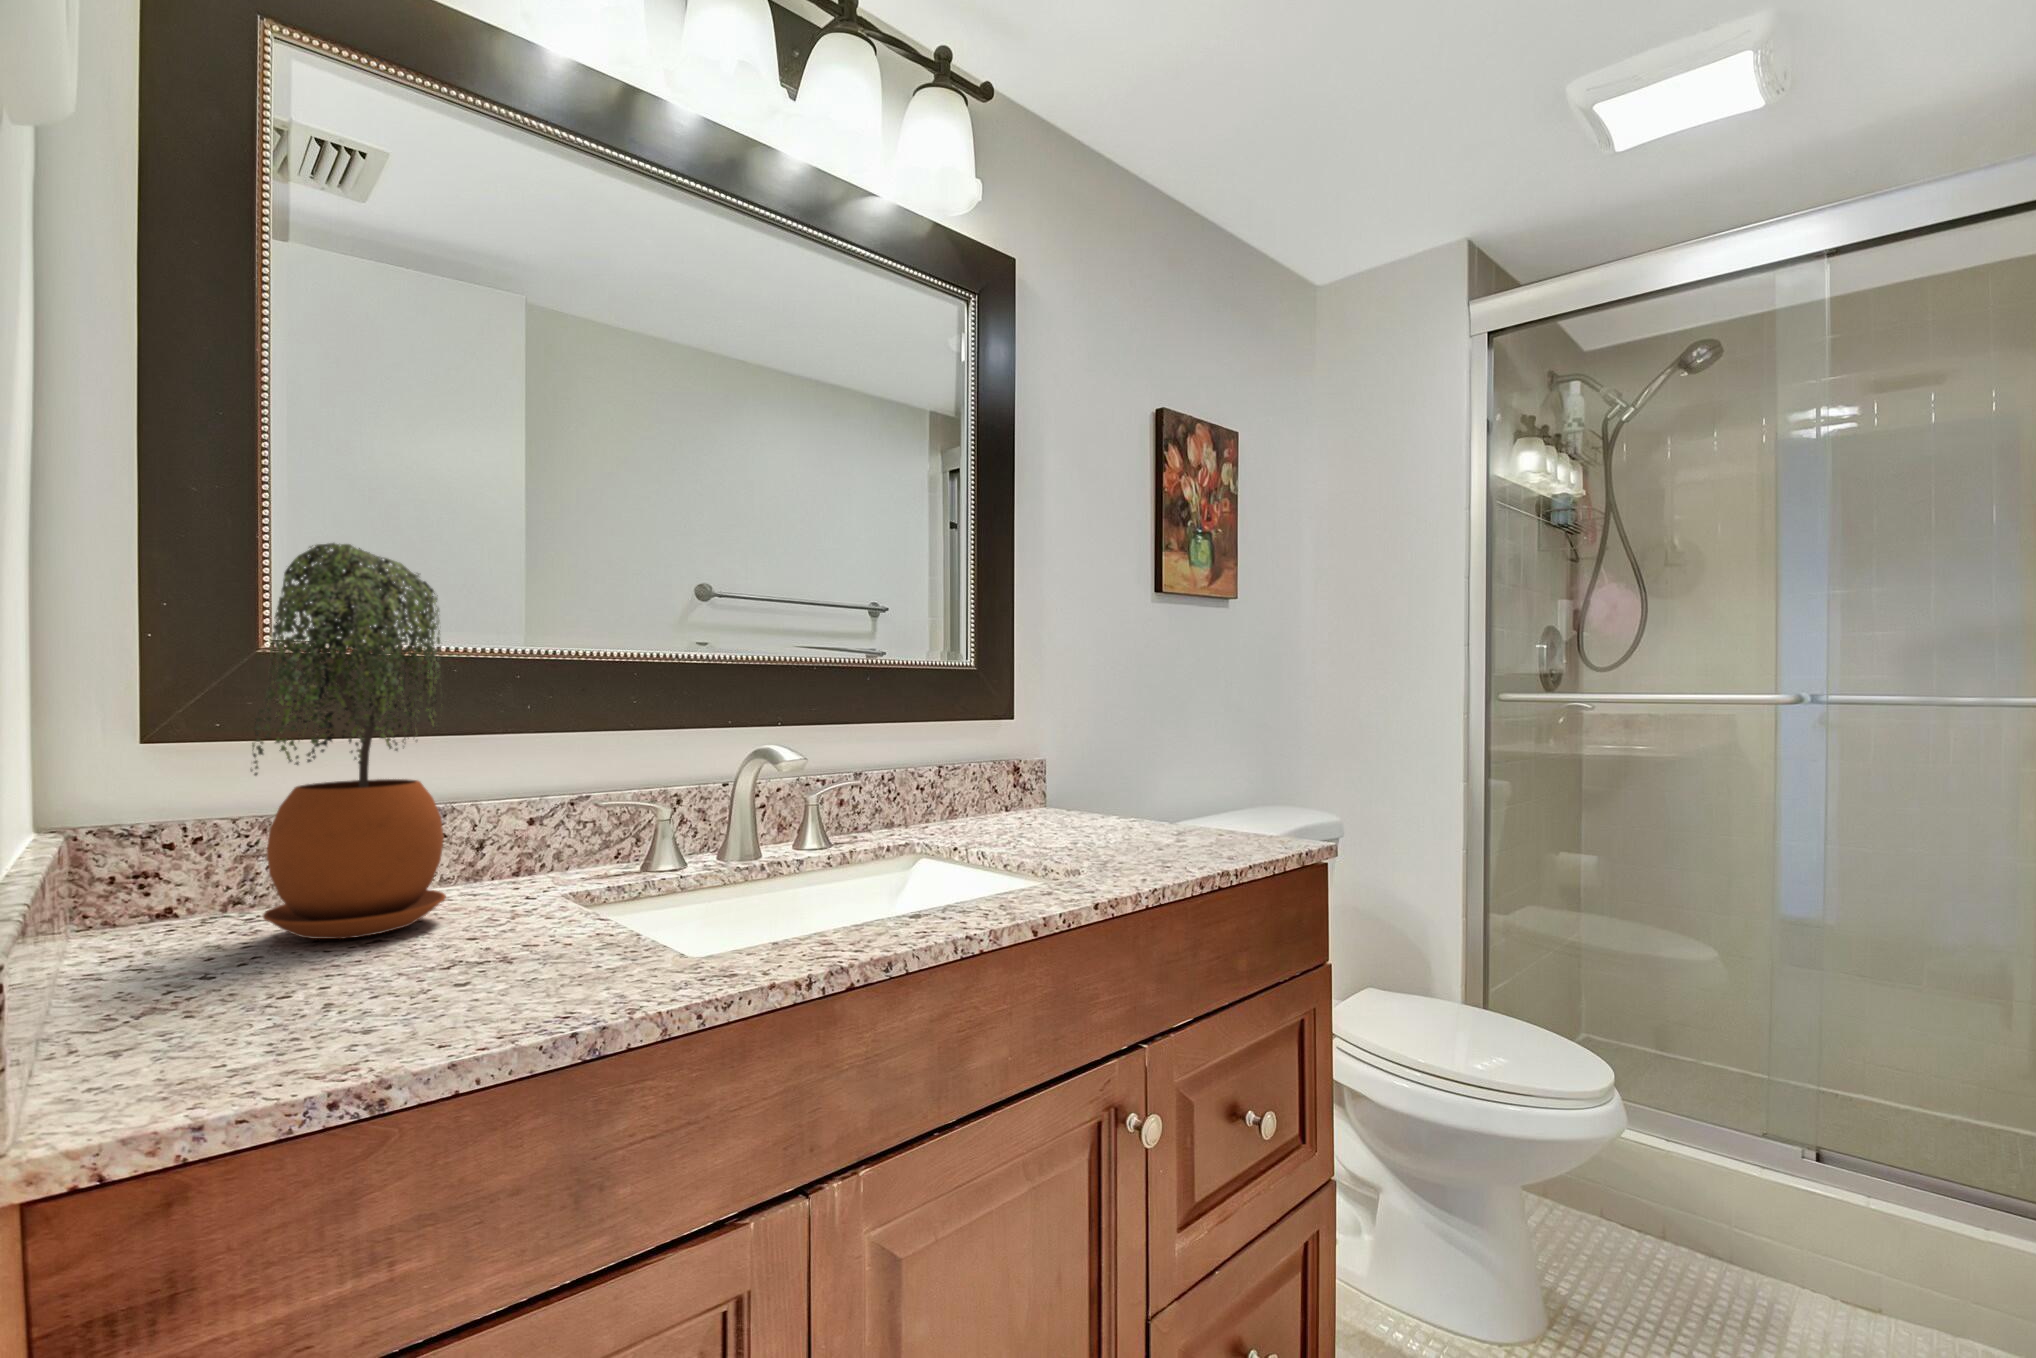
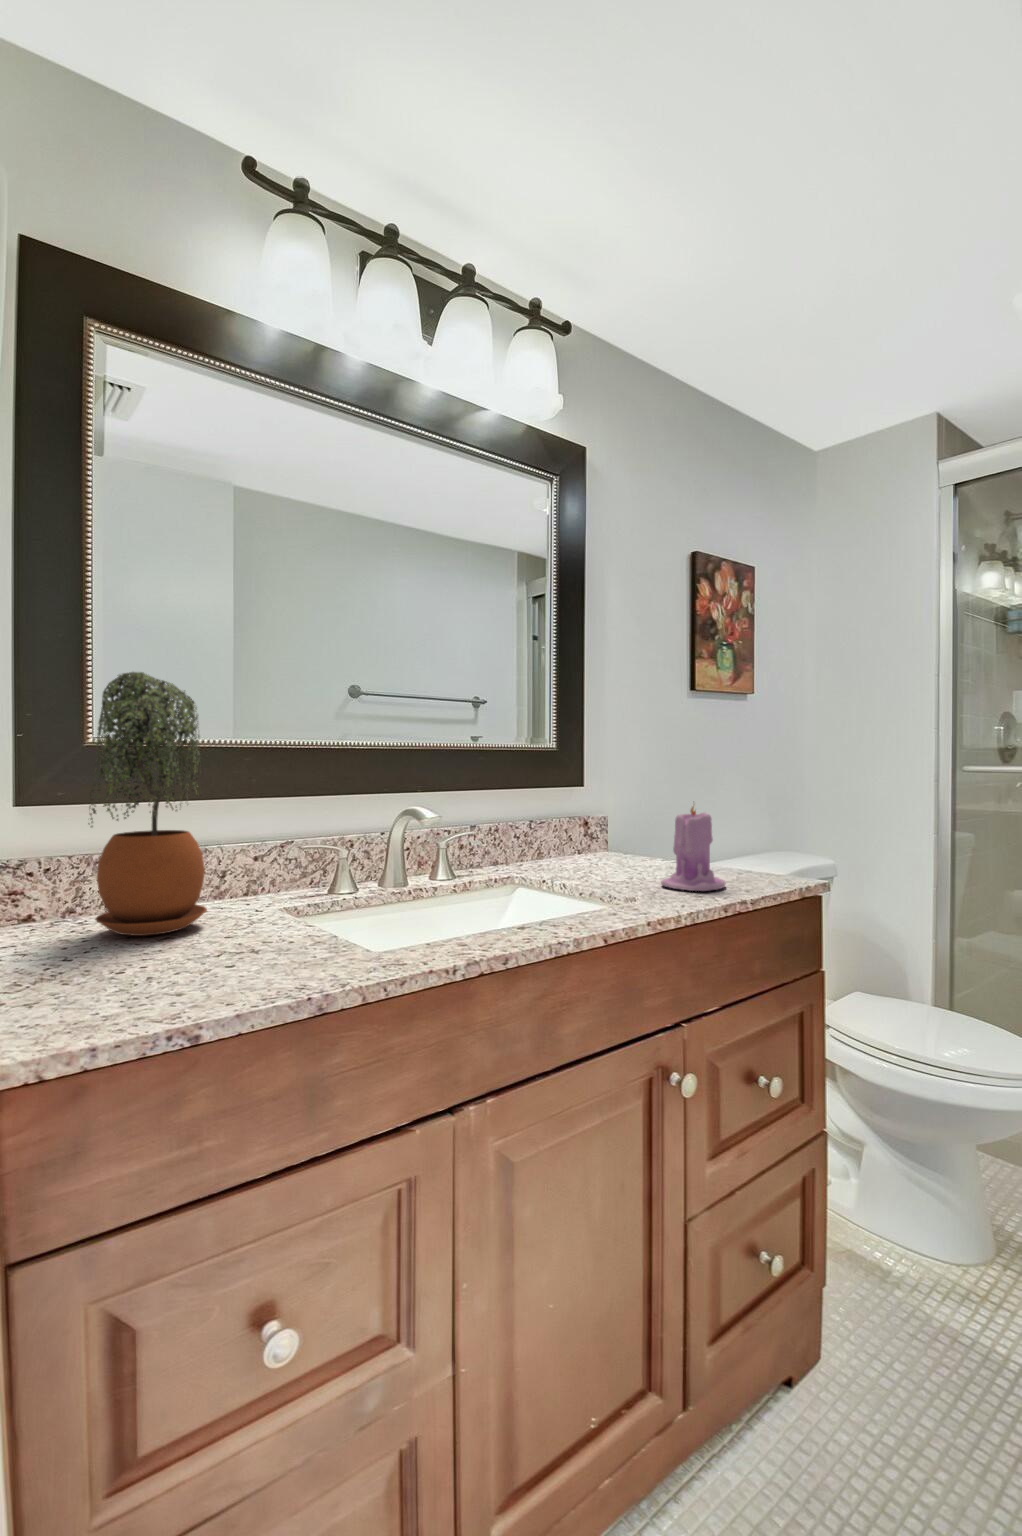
candle: none [1114,737,1200,860] -> present [661,806,725,891]

